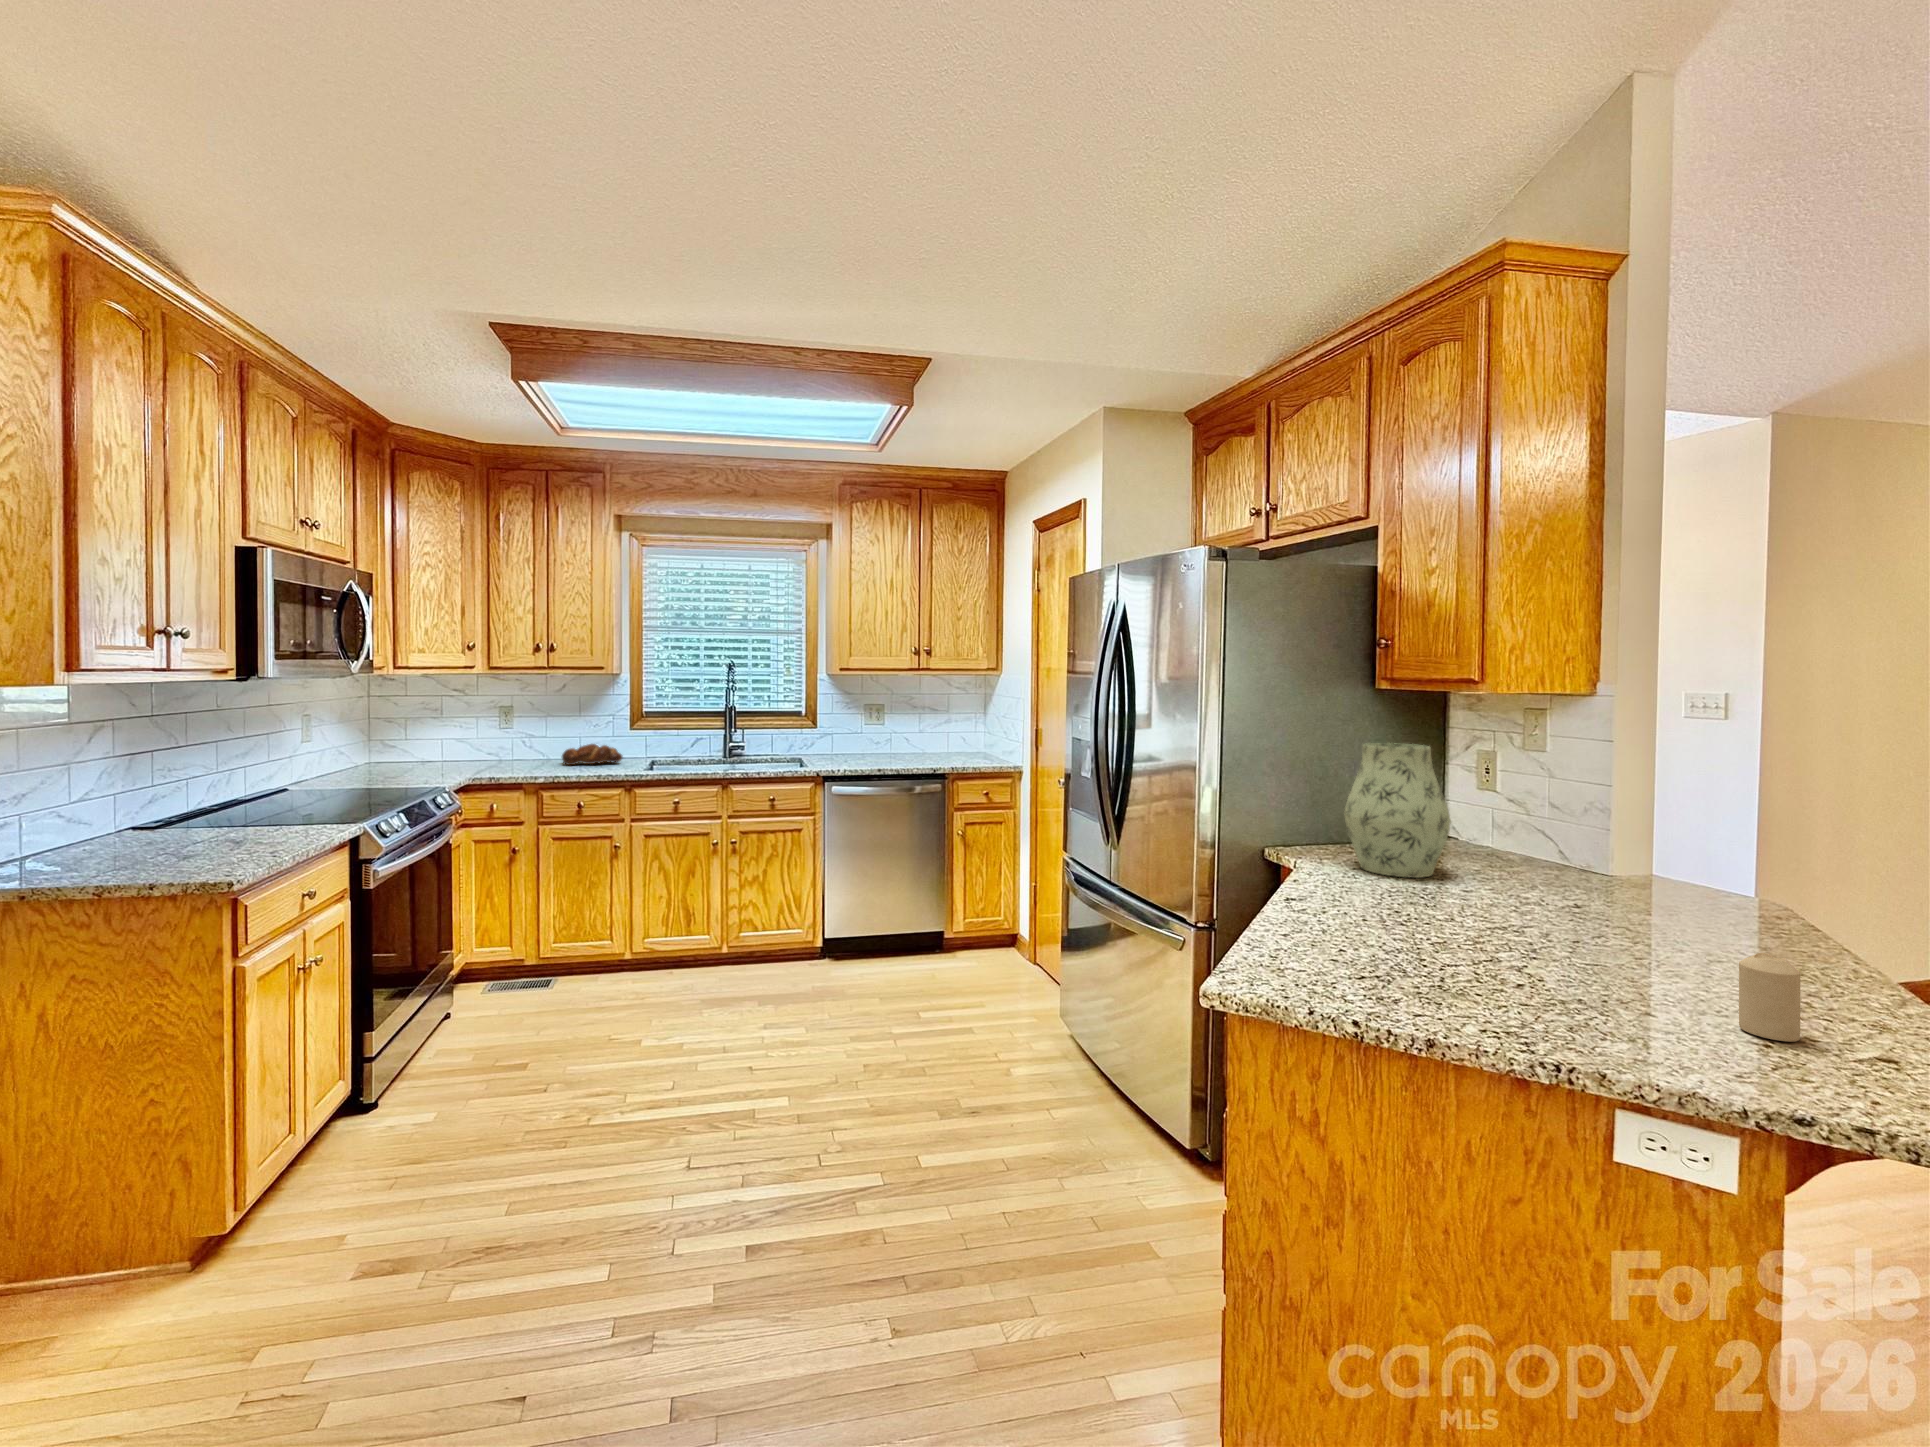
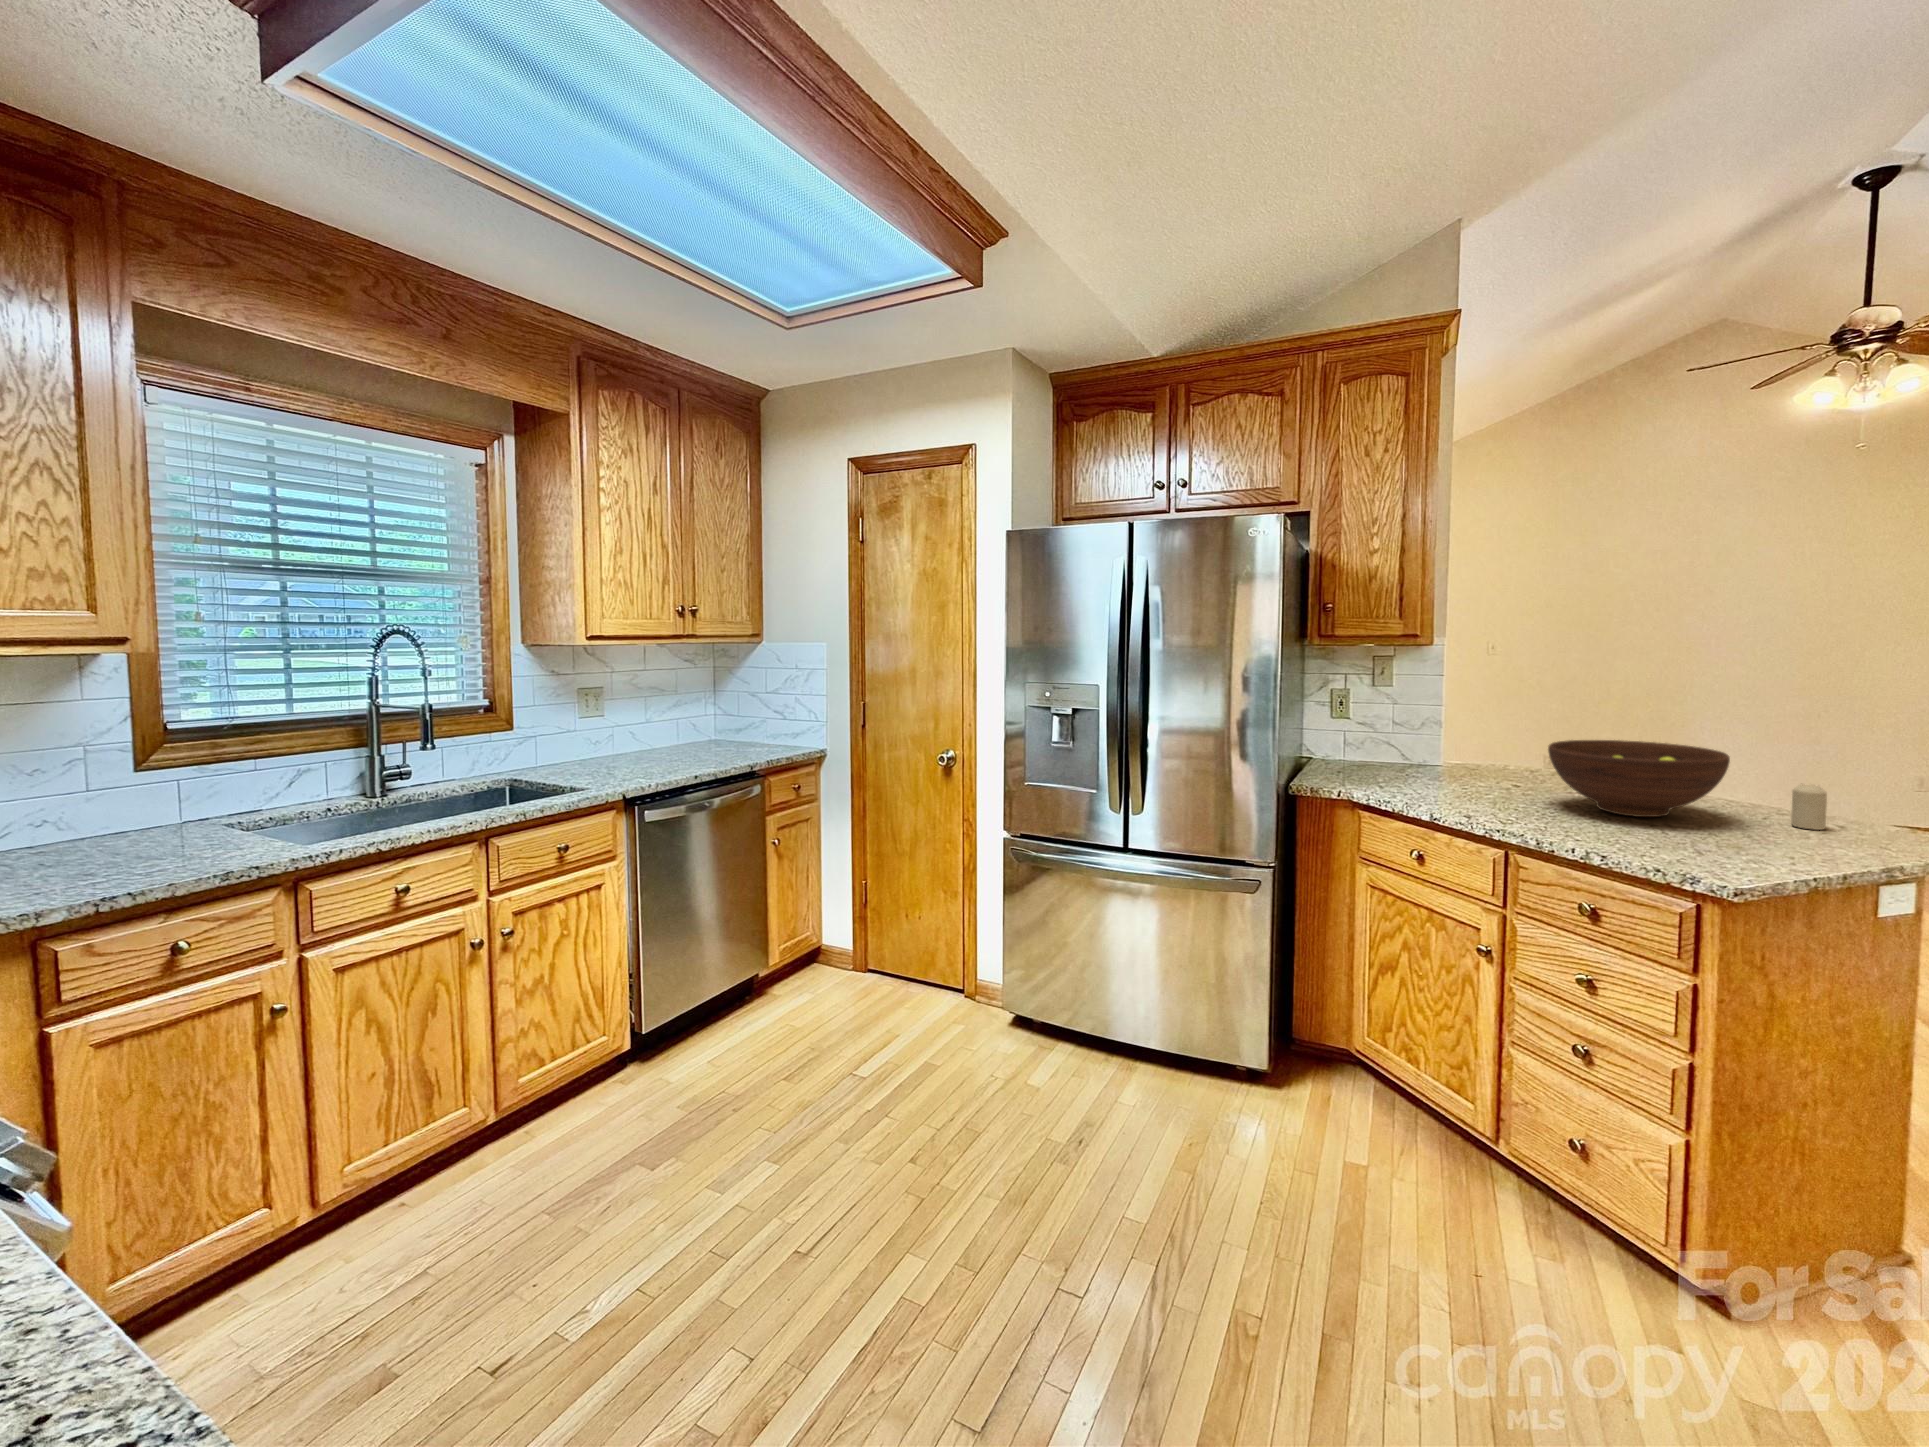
vase: present [1344,743,1451,878] -> none [1348,684,1427,786]
bread loaf: present [562,744,622,765] -> none [26,816,208,880]
fruit bowl: none [1424,836,1690,963] -> present [1548,740,1730,817]

